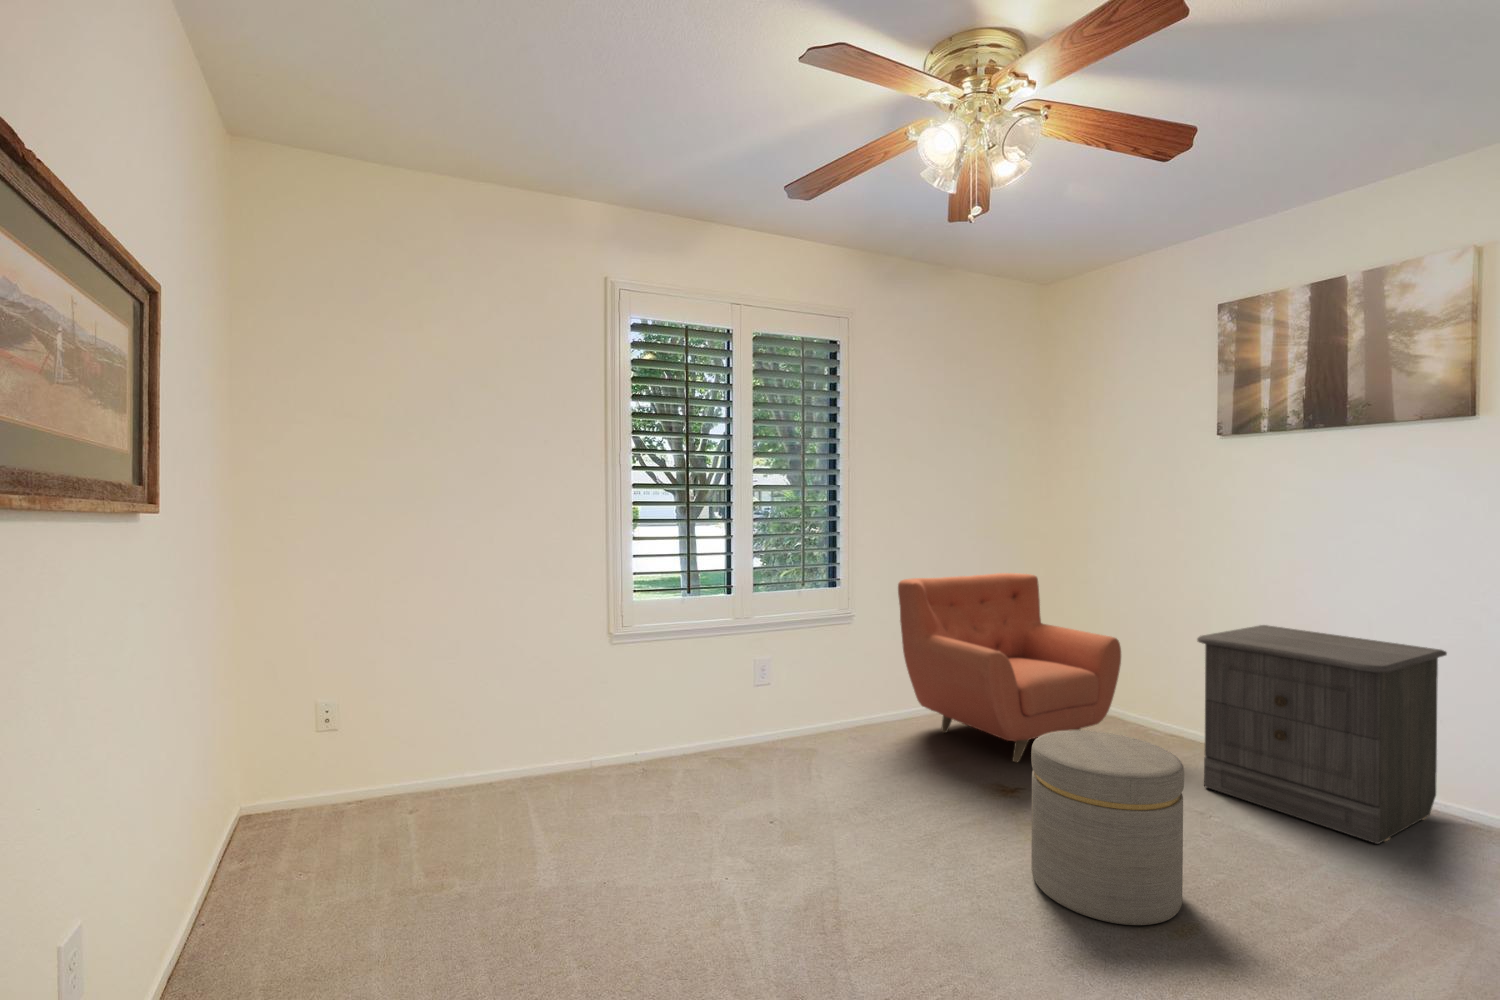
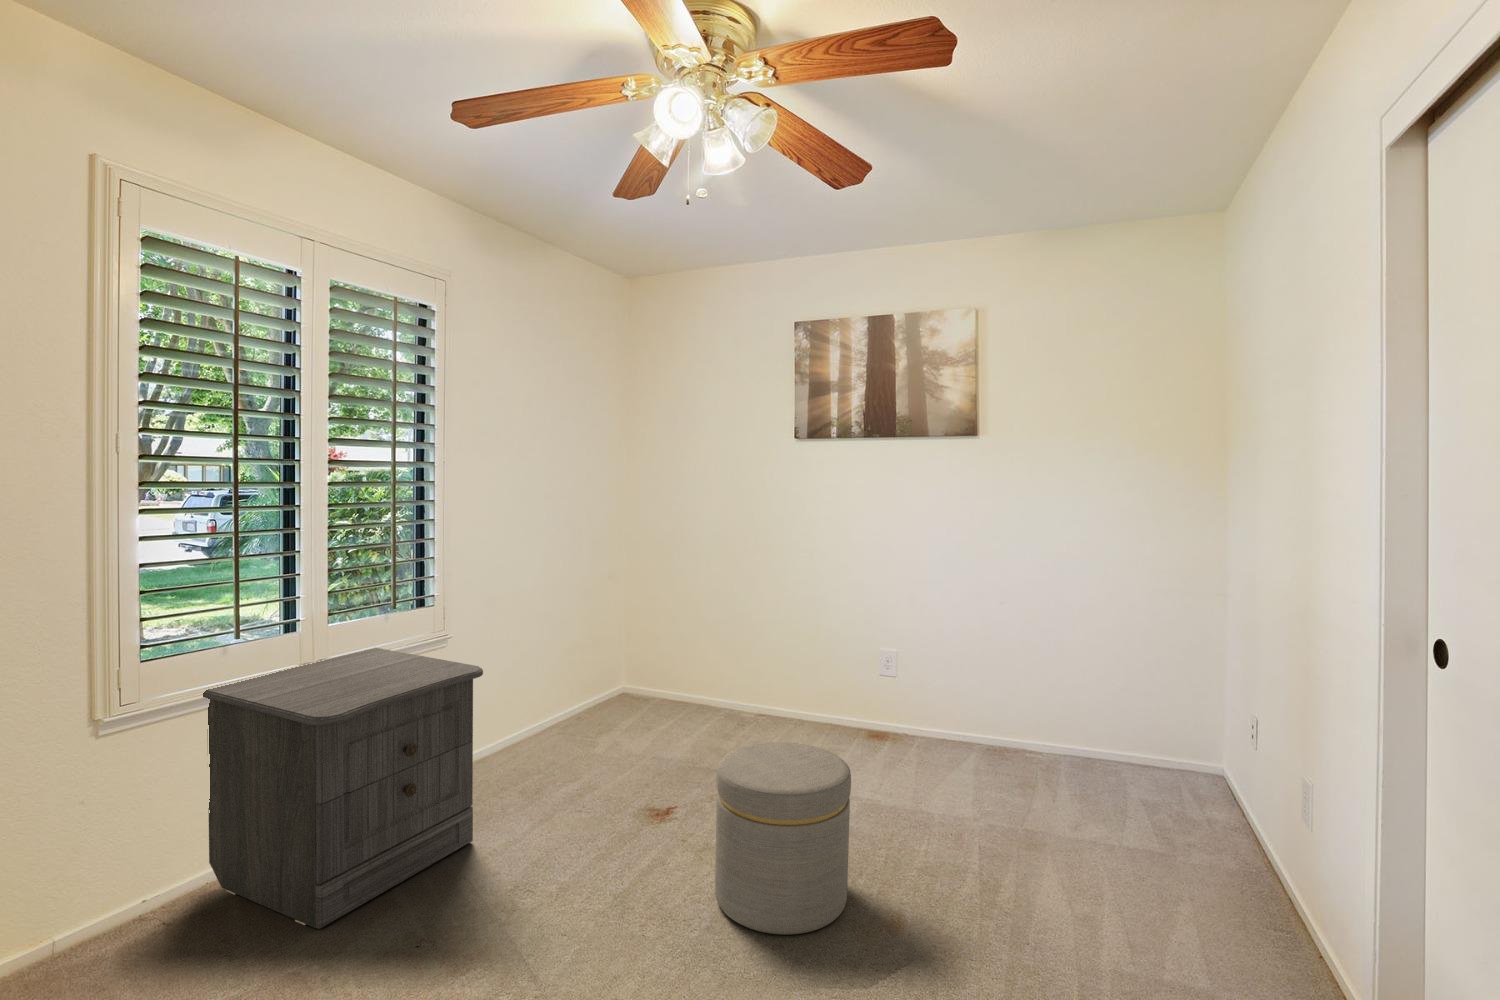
armchair: present [898,573,1121,762] -> none [503,572,722,776]
nightstand: present [1197,625,1447,844] -> present [203,648,483,929]

